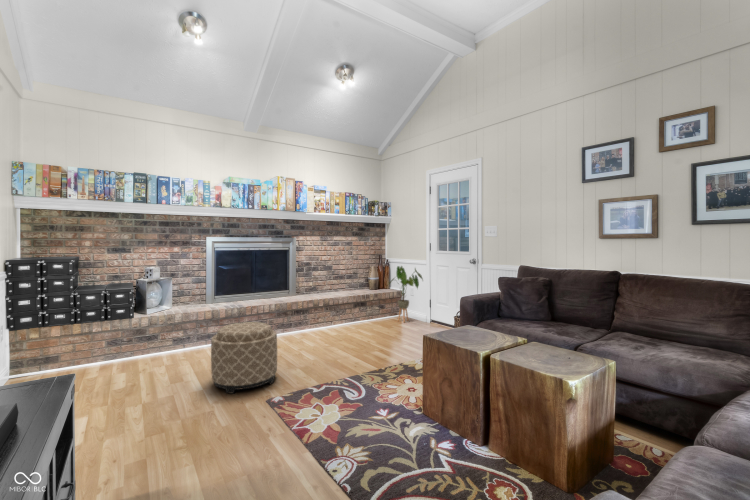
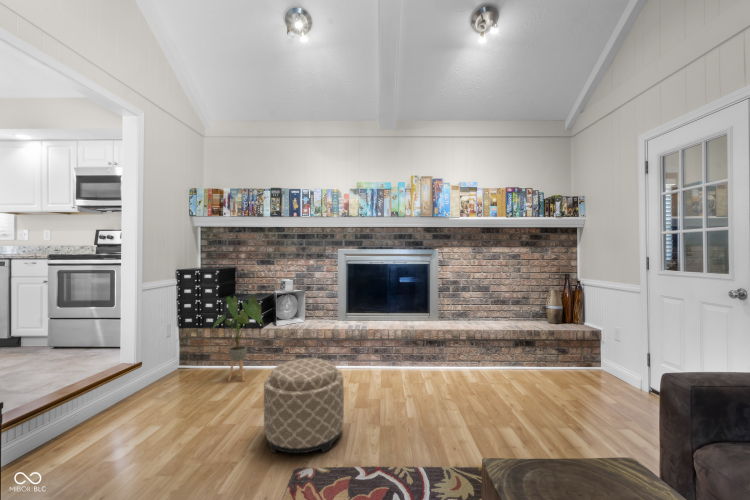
house plant: present [389,266,422,322] -> present [213,295,263,381]

